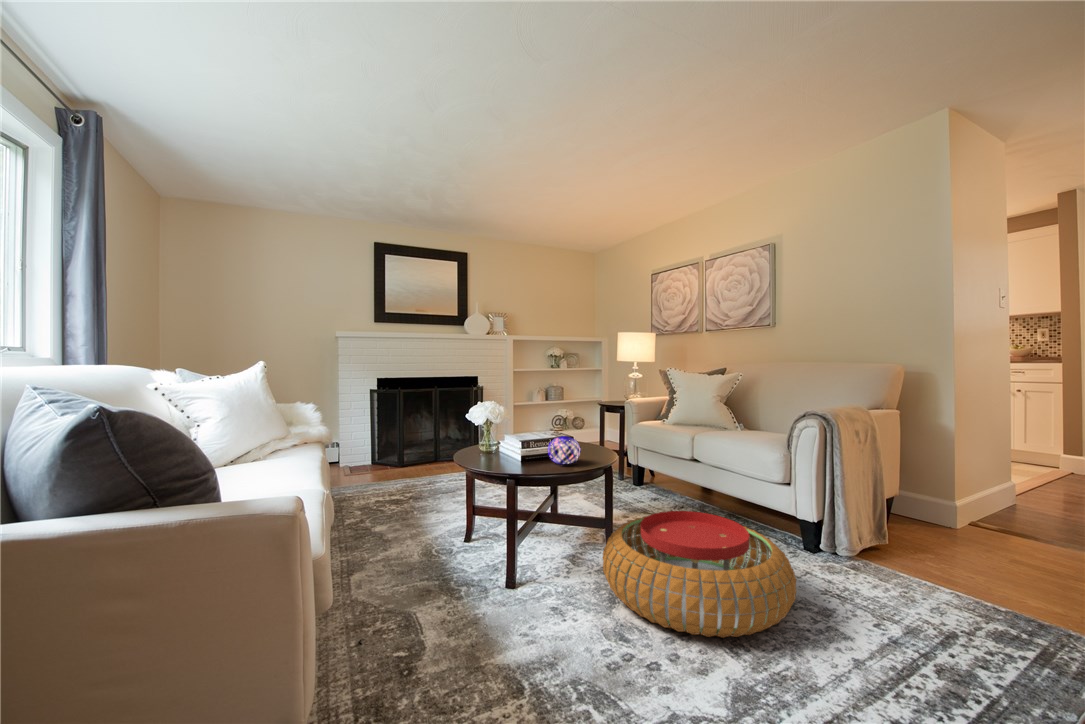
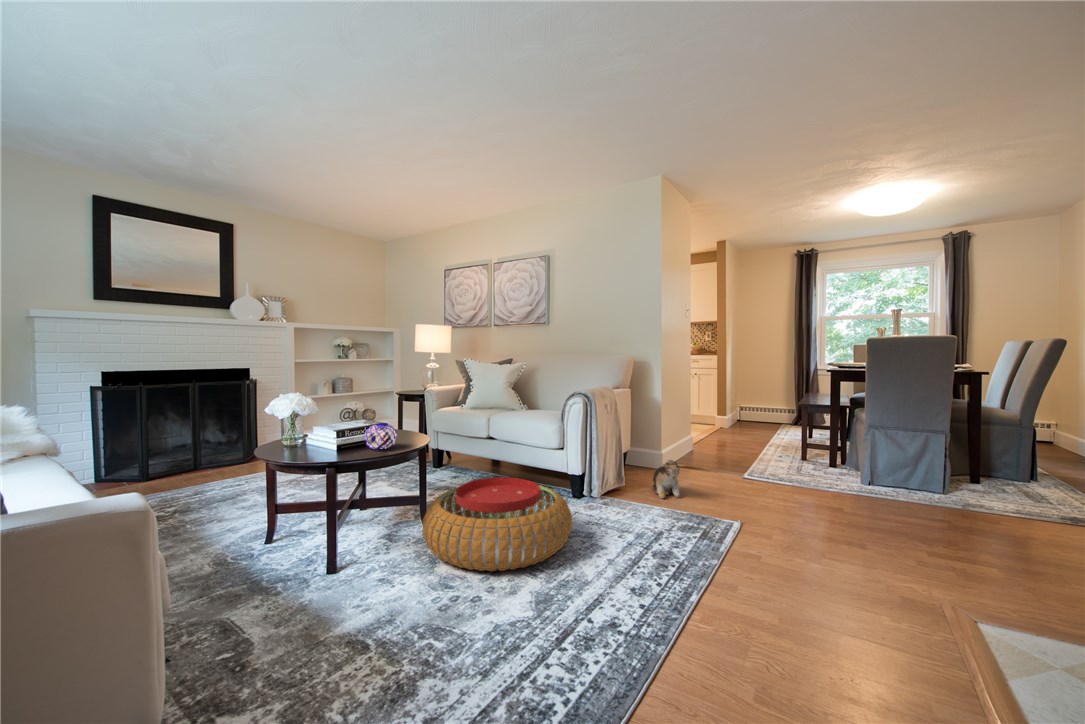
plush toy: none [940,521,997,580] -> present [653,460,680,498]

